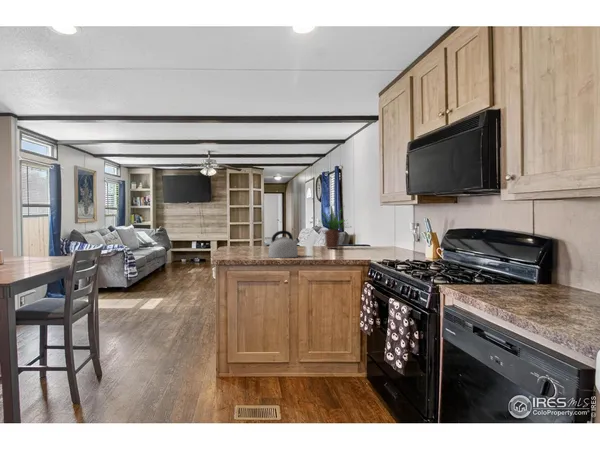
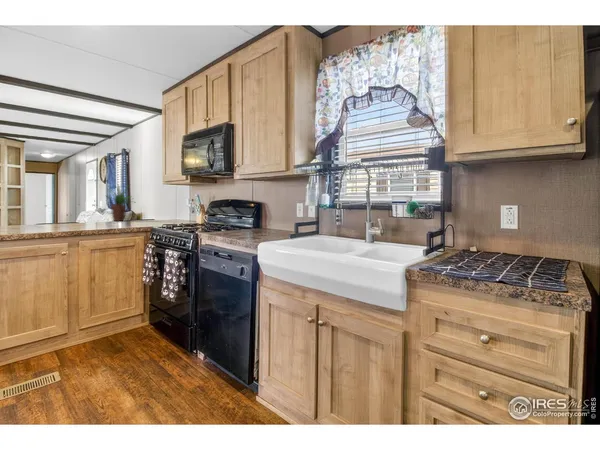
kettle: present [268,230,300,258] -> none [54,201,87,225]

